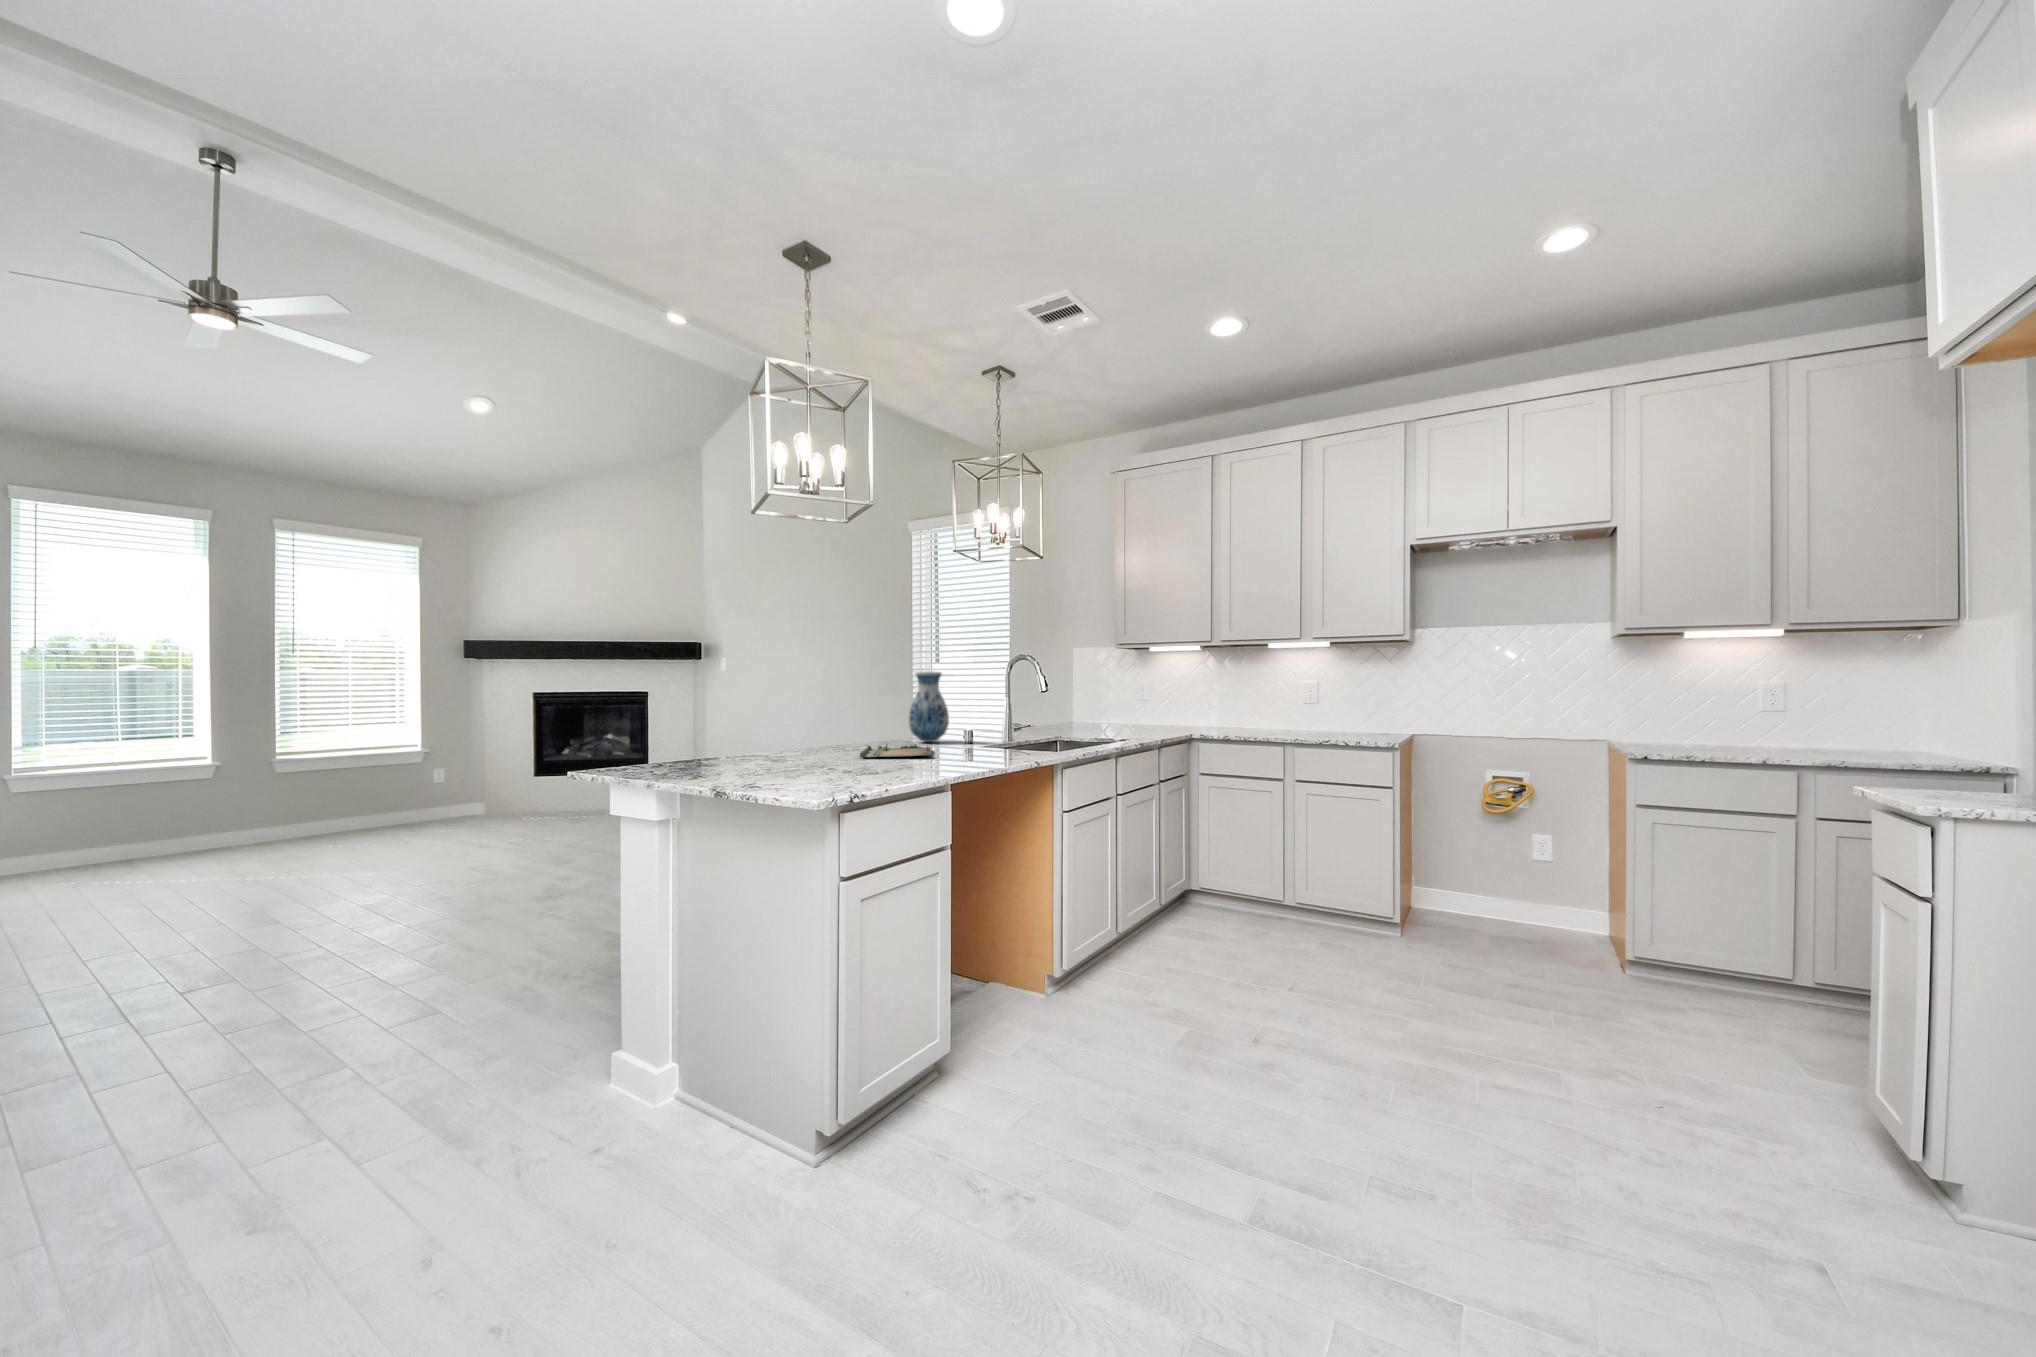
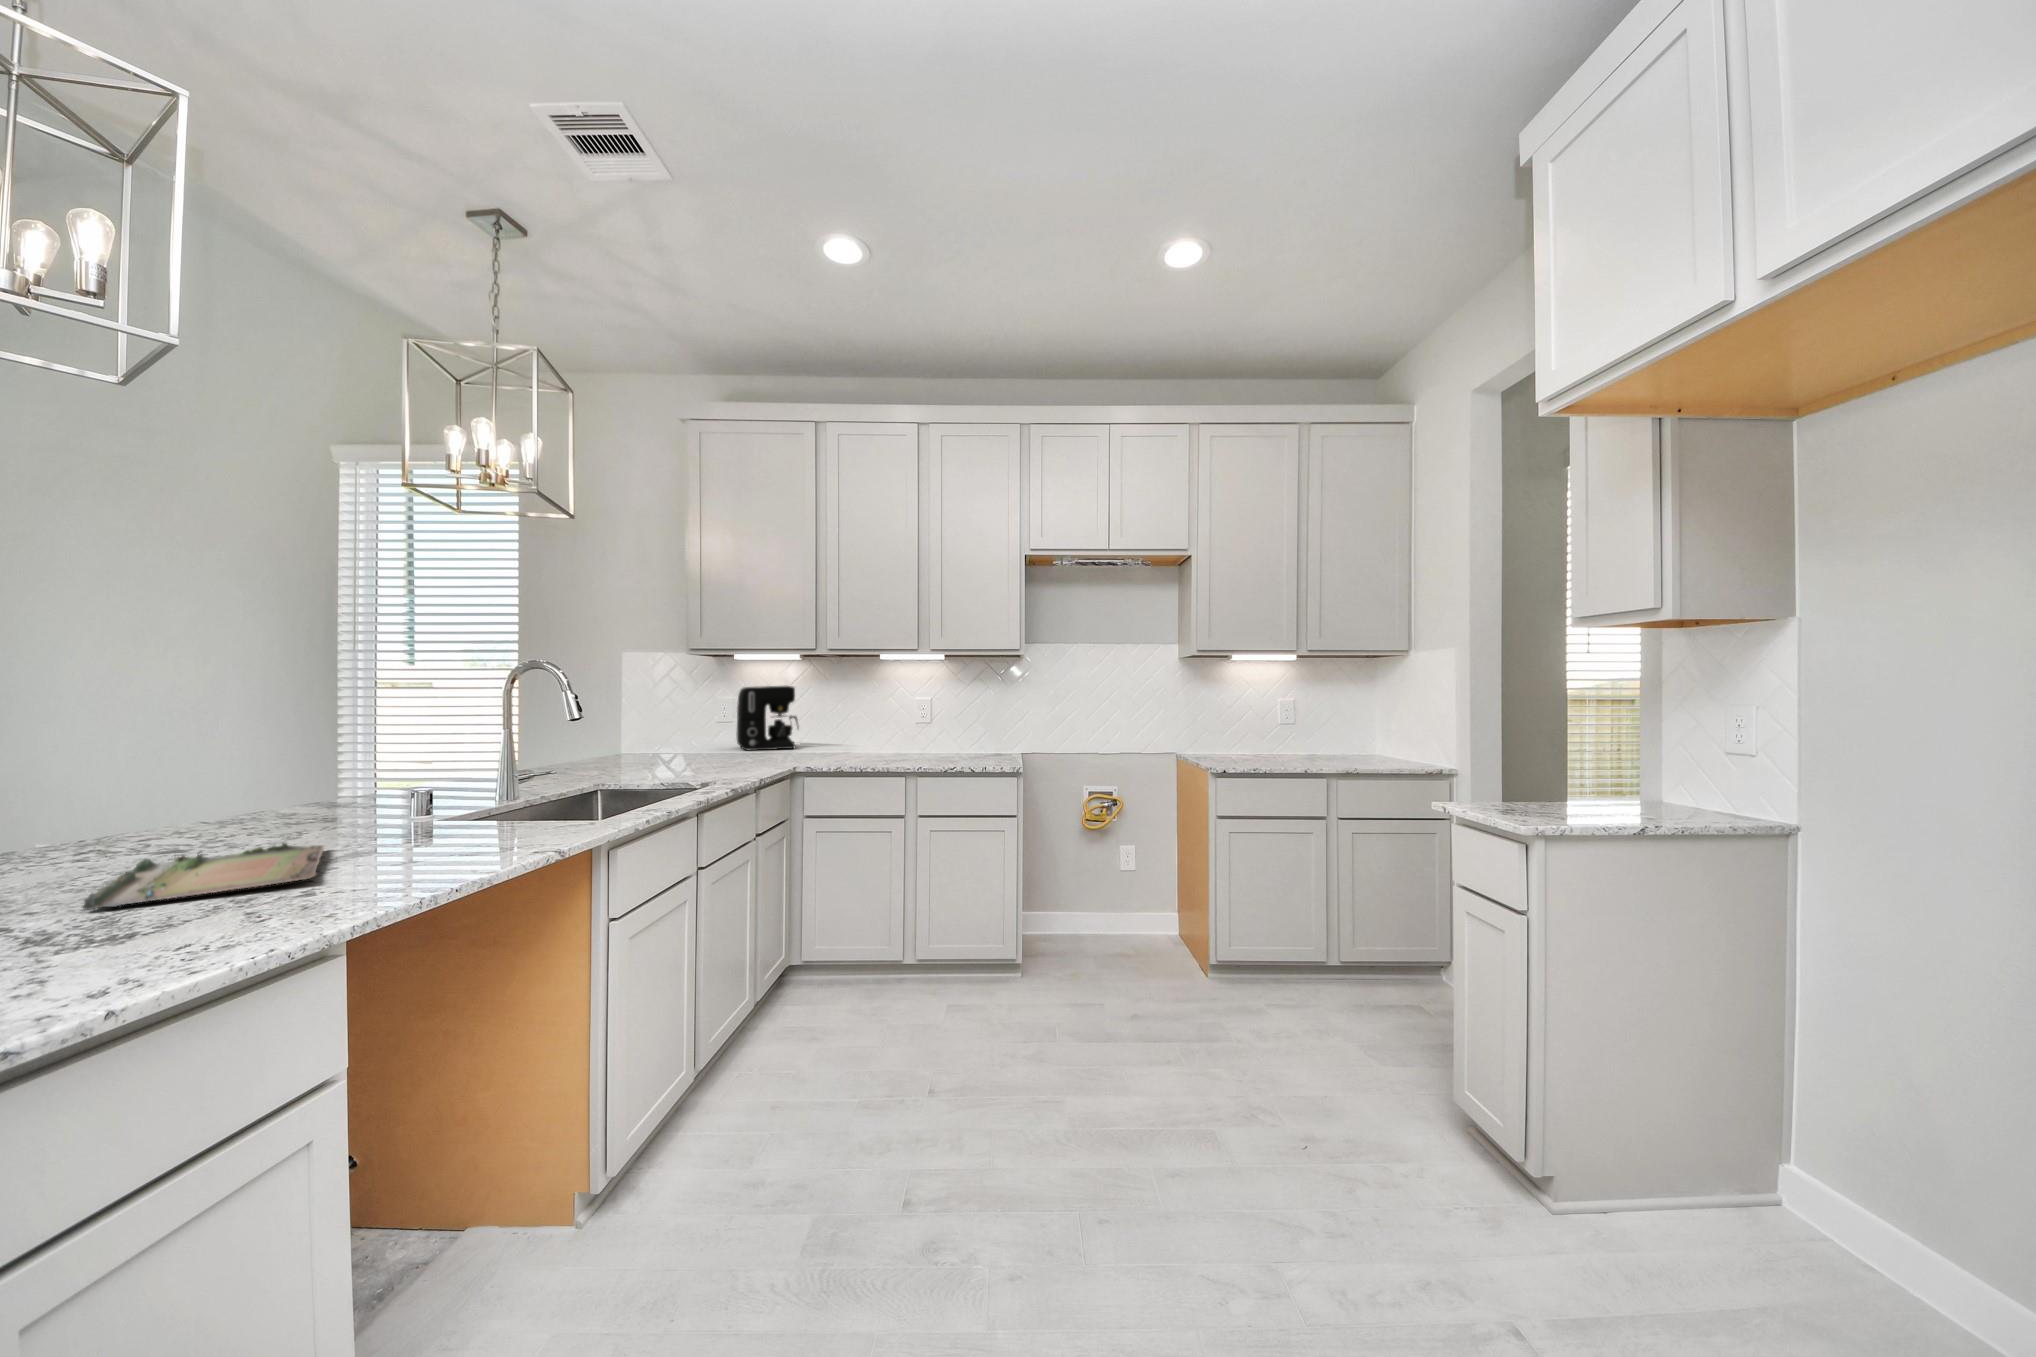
vase: present [909,672,949,742] -> none [281,694,381,823]
coffee maker: none [1156,674,1205,726] -> present [737,686,798,751]

